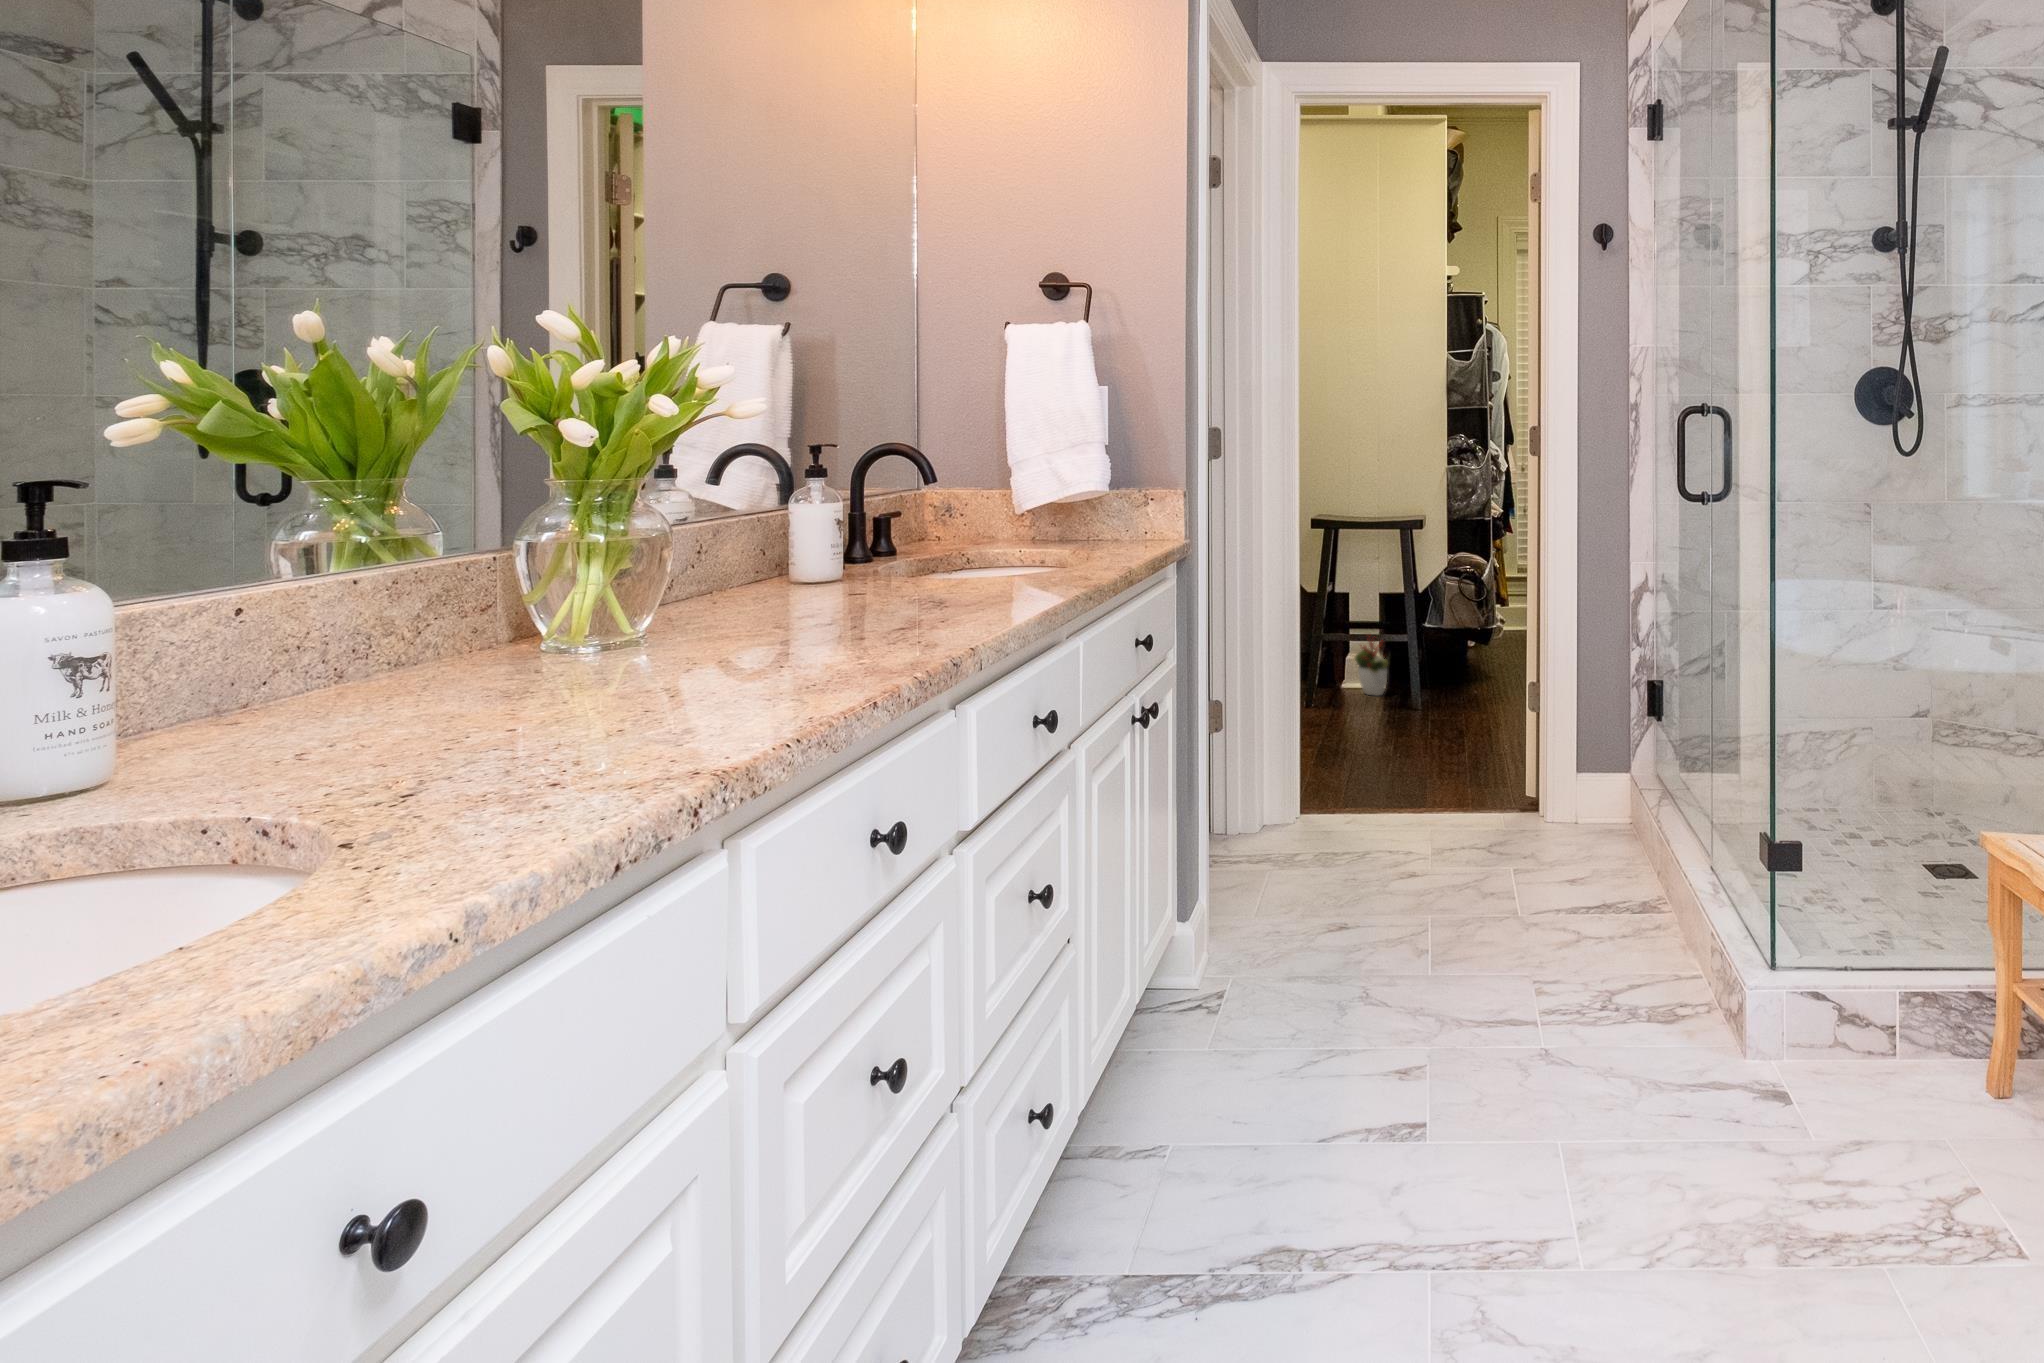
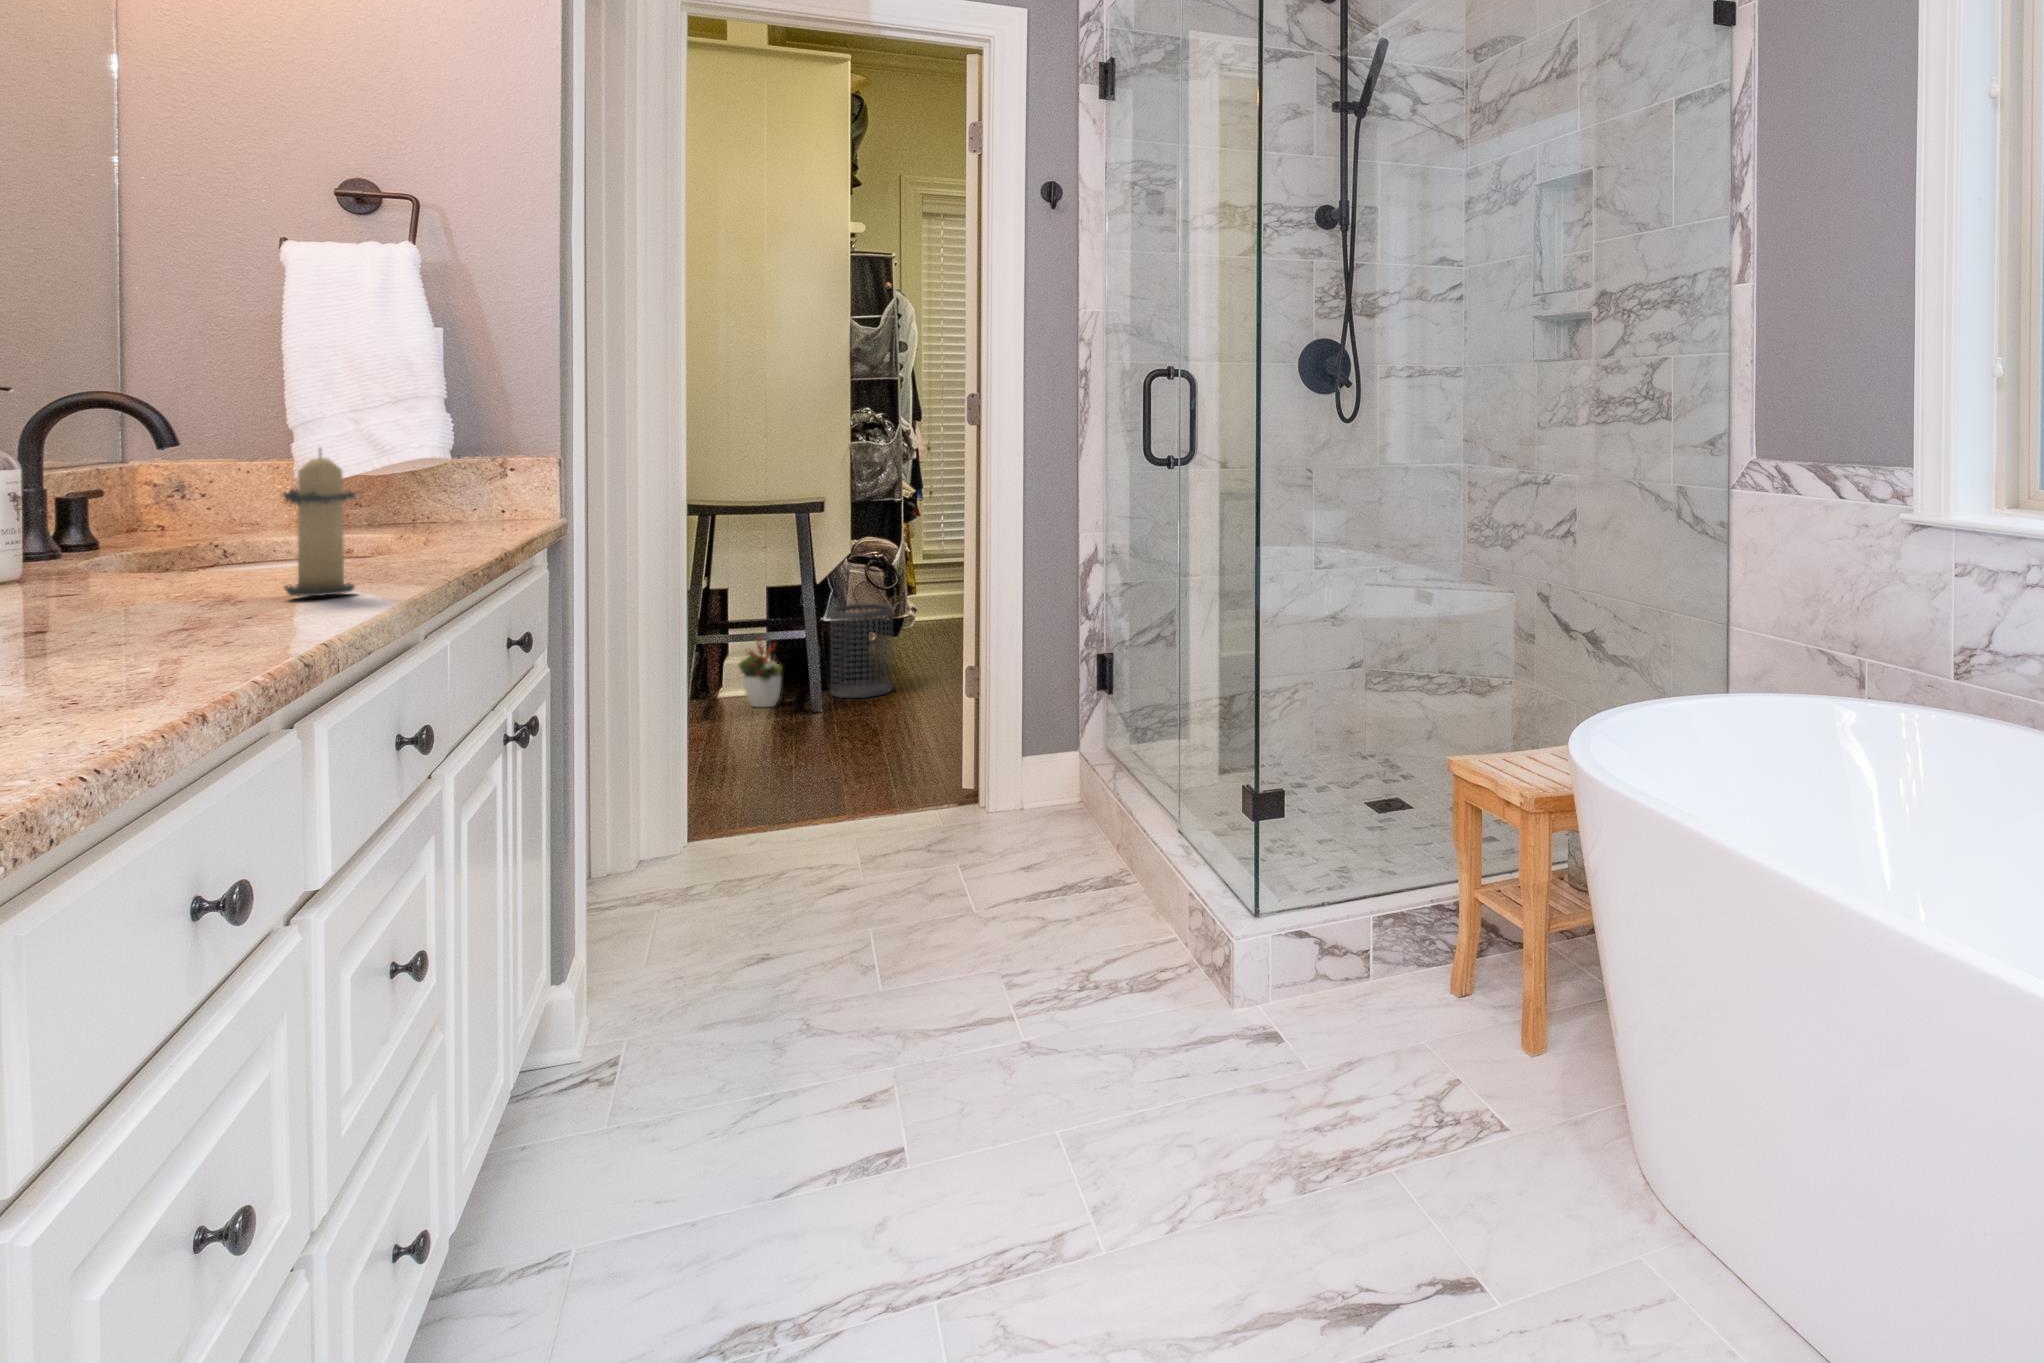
candle: none [968,494,1025,607] -> present [283,453,357,596]
wastebasket: none [1427,610,1479,695] -> present [830,603,893,698]

